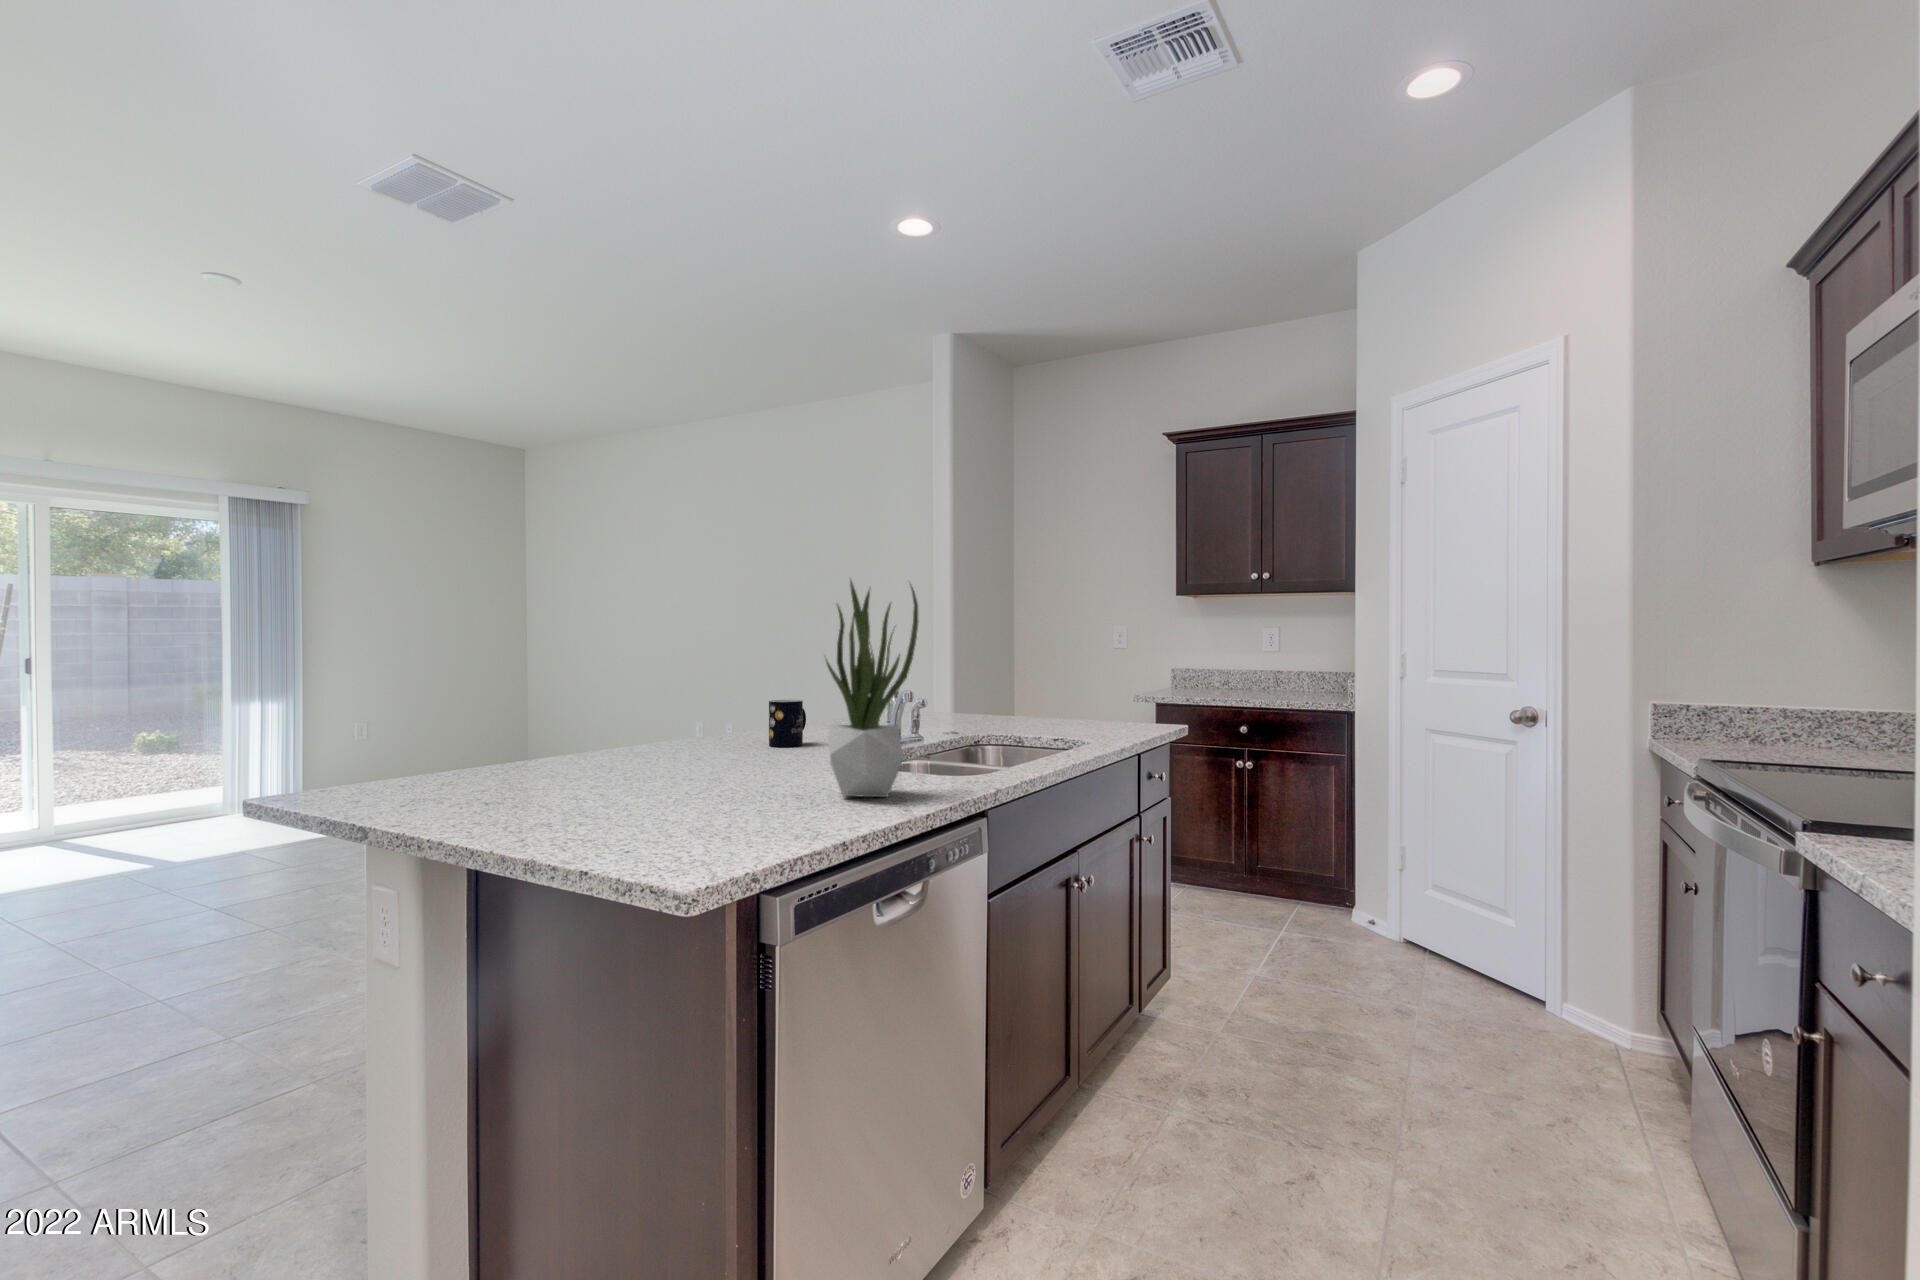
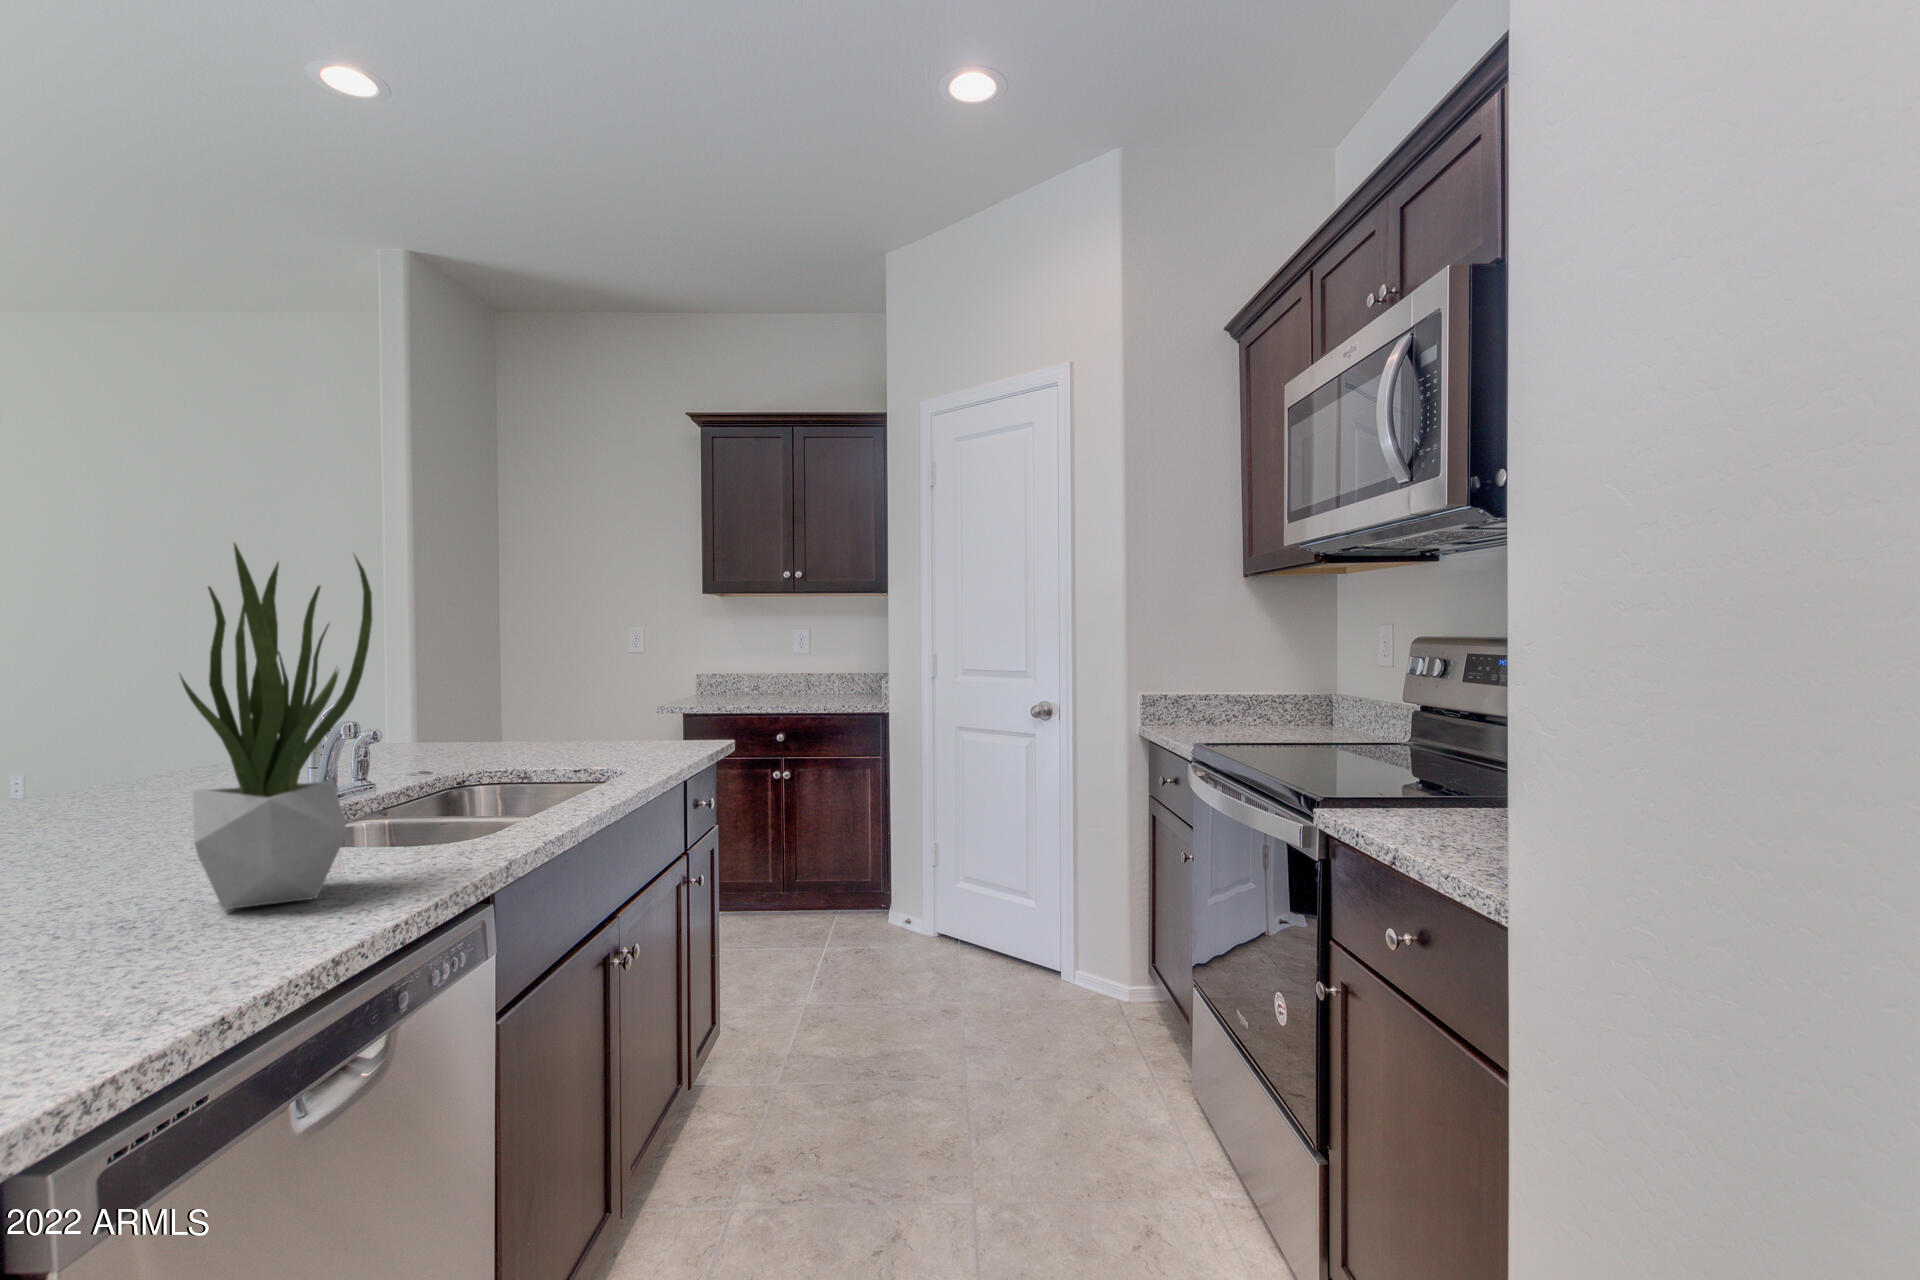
mug: present [769,700,806,747] -> none [79,744,160,822]

